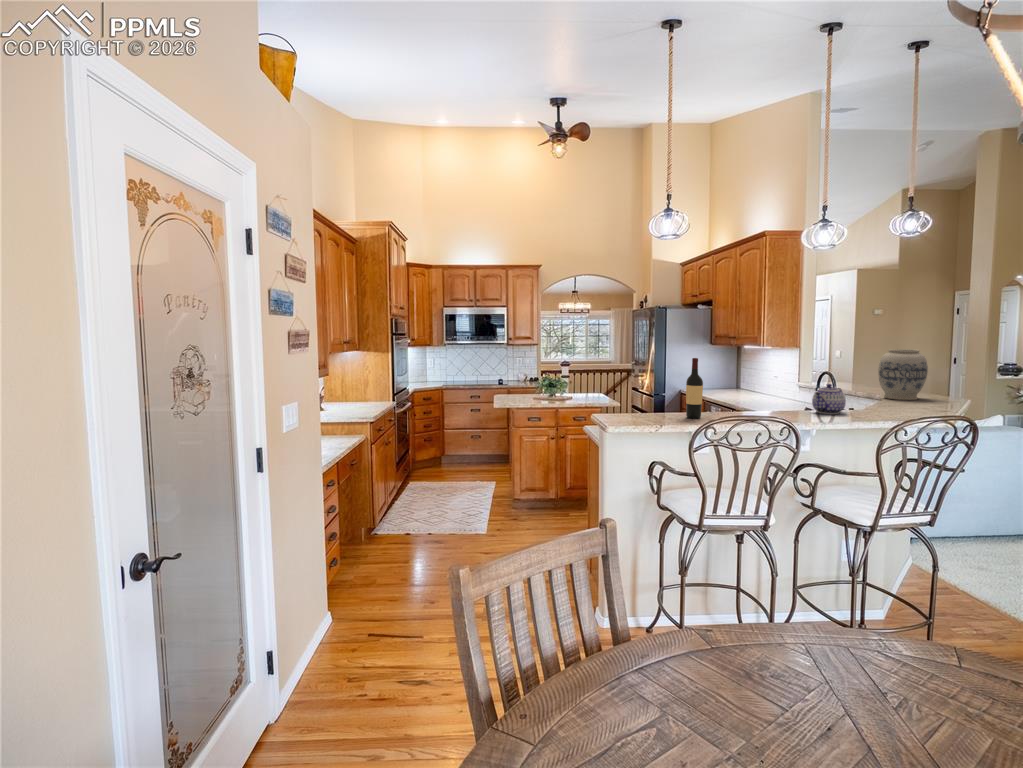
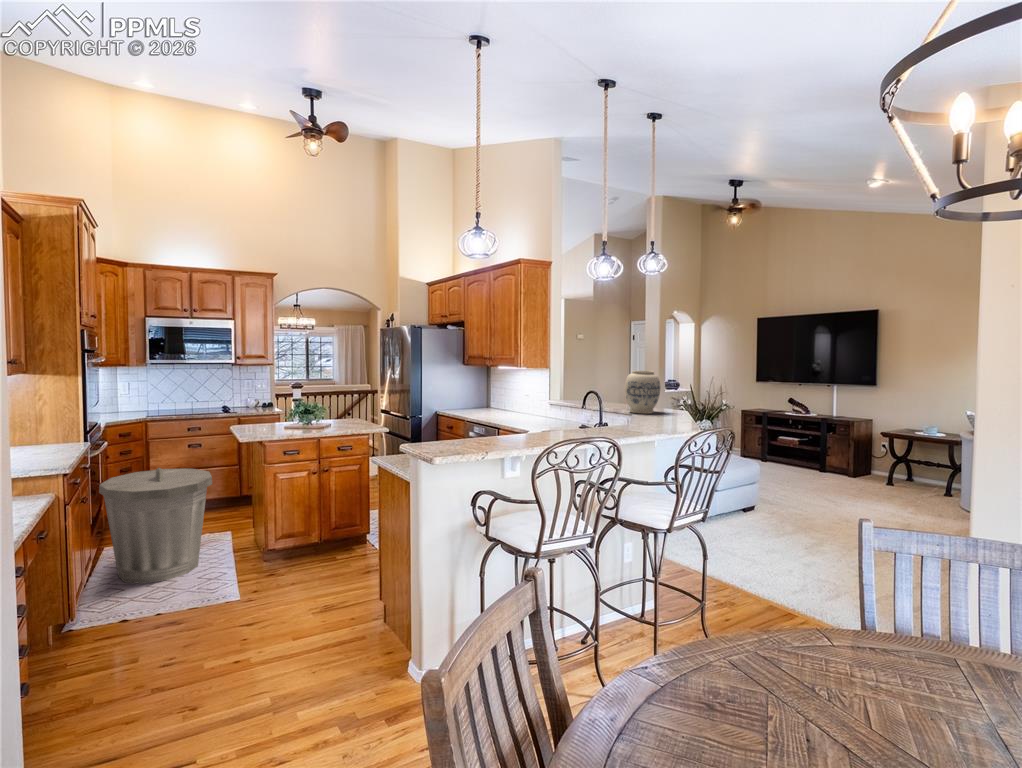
wine bottle: present [686,358,703,418] -> none [500,381,516,443]
teapot: present [812,384,846,414] -> none [598,403,626,430]
trash can: none [402,425,475,512] -> present [99,468,212,584]

